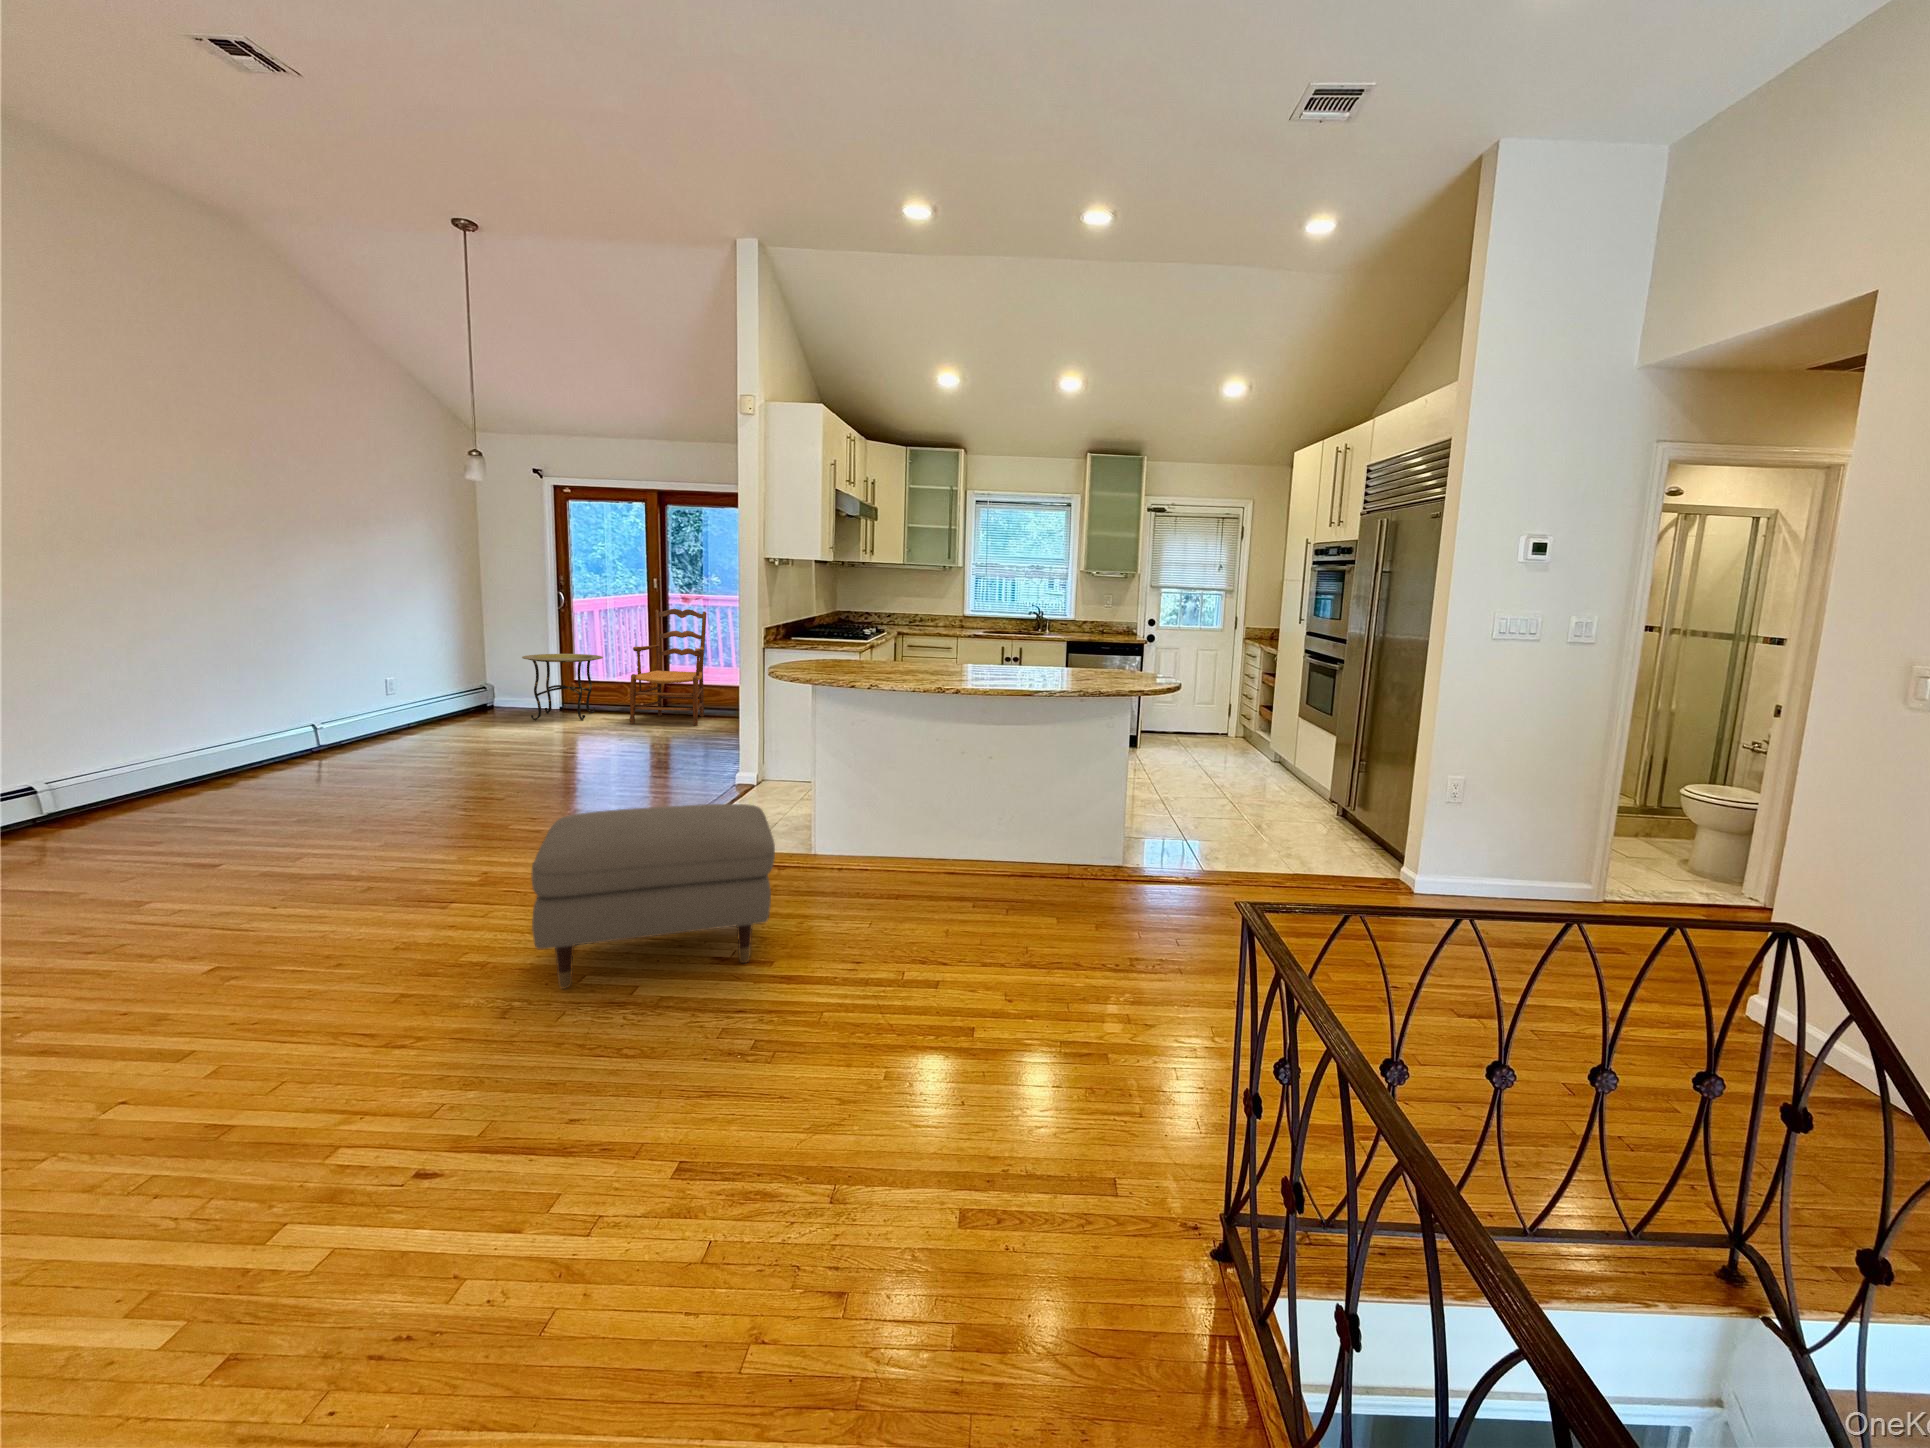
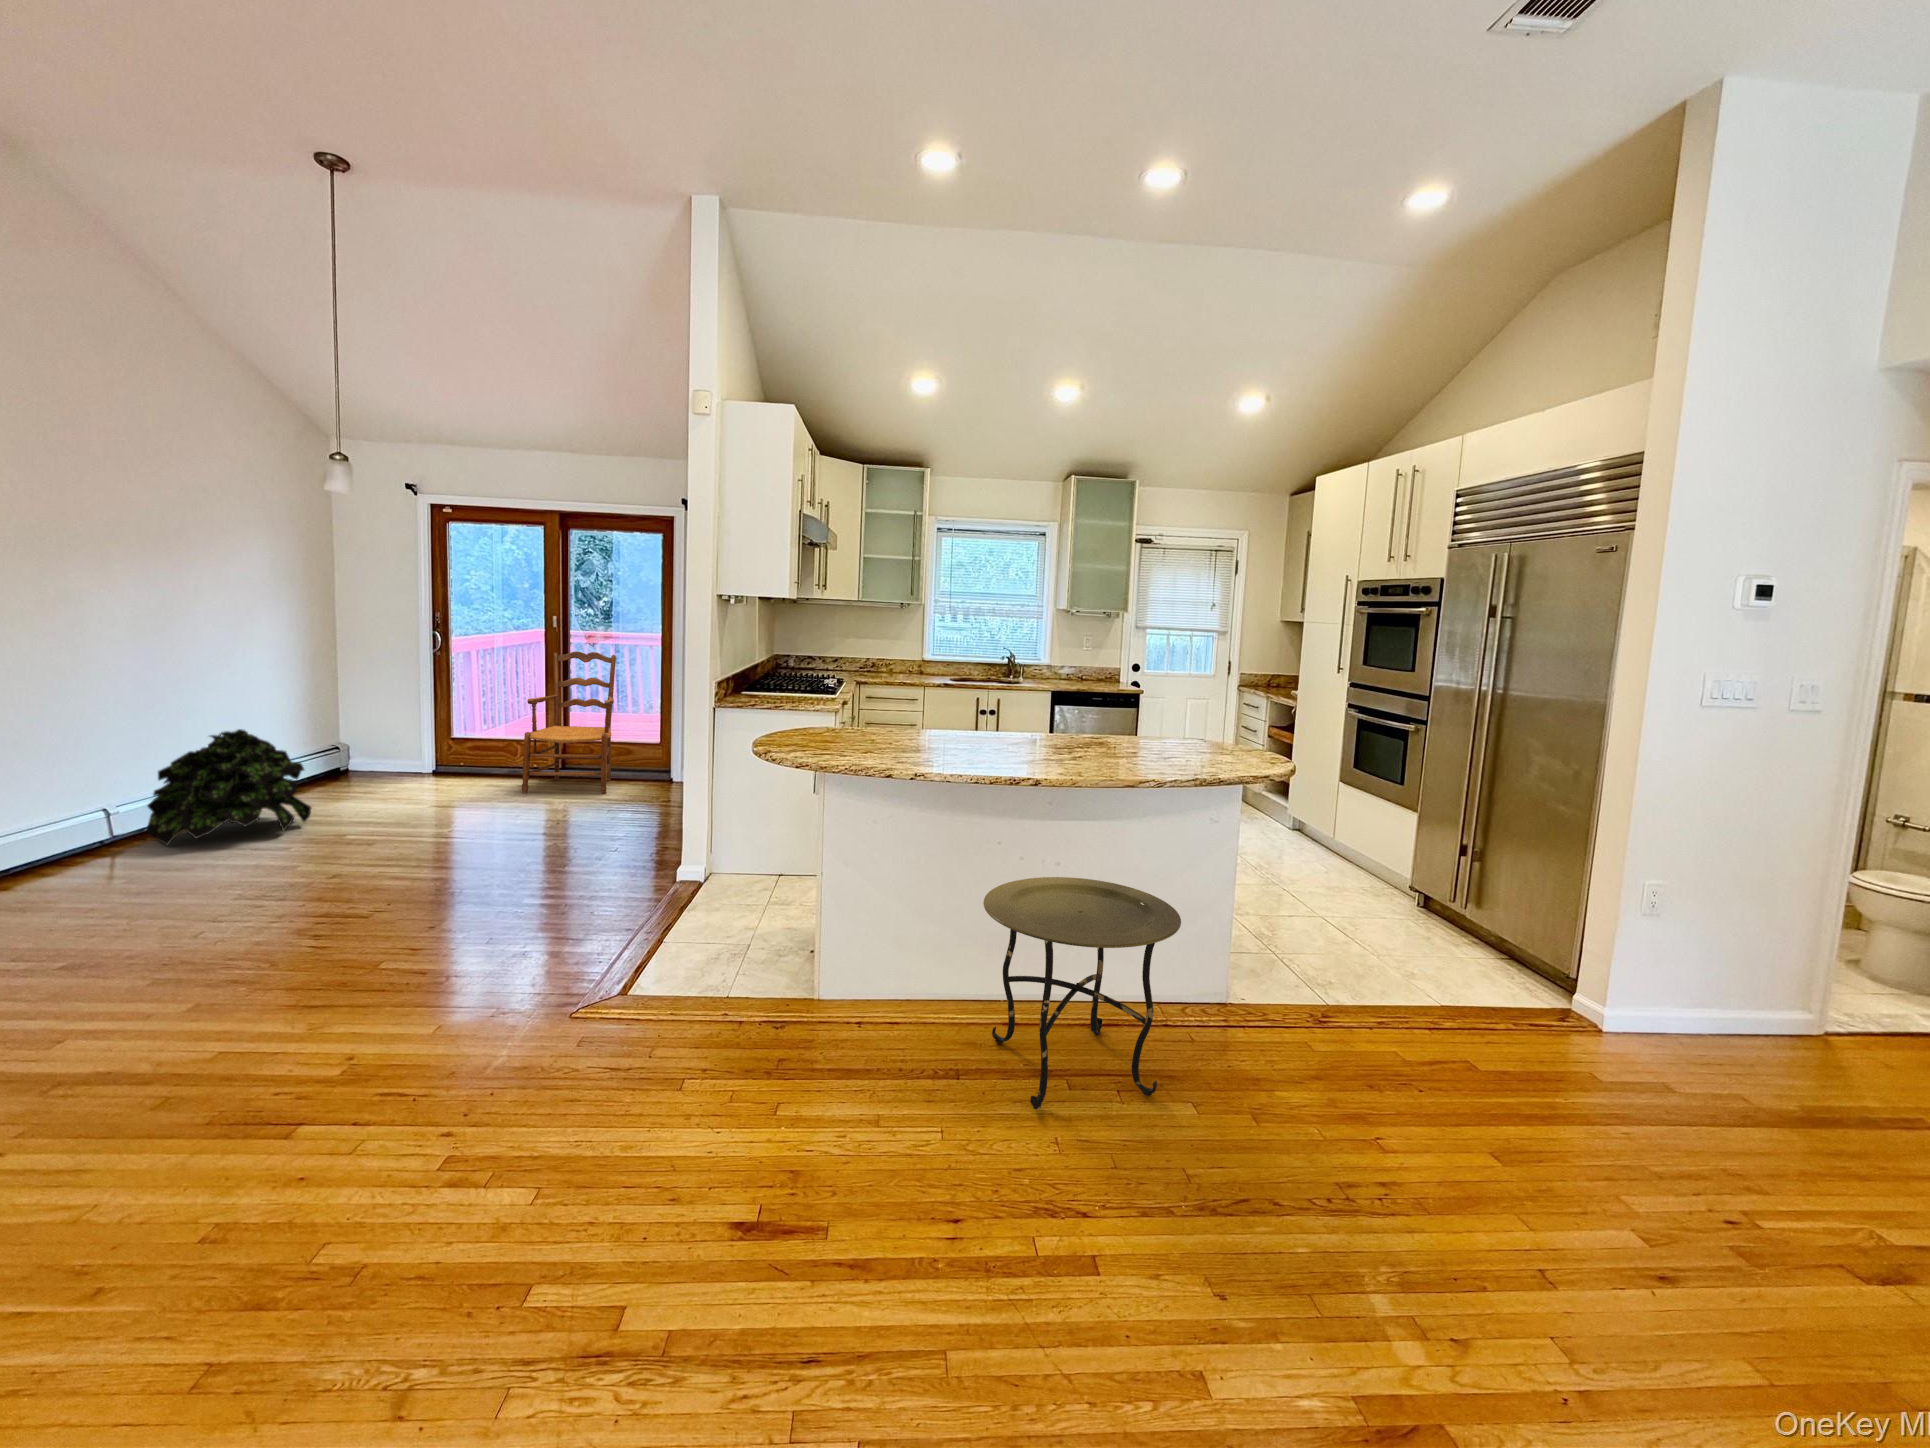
side table: present [522,654,603,720] -> present [983,877,1181,1110]
potted plant: none [344,666,465,753] -> present [146,729,312,845]
ottoman: present [531,804,775,989] -> none [451,960,832,1325]

